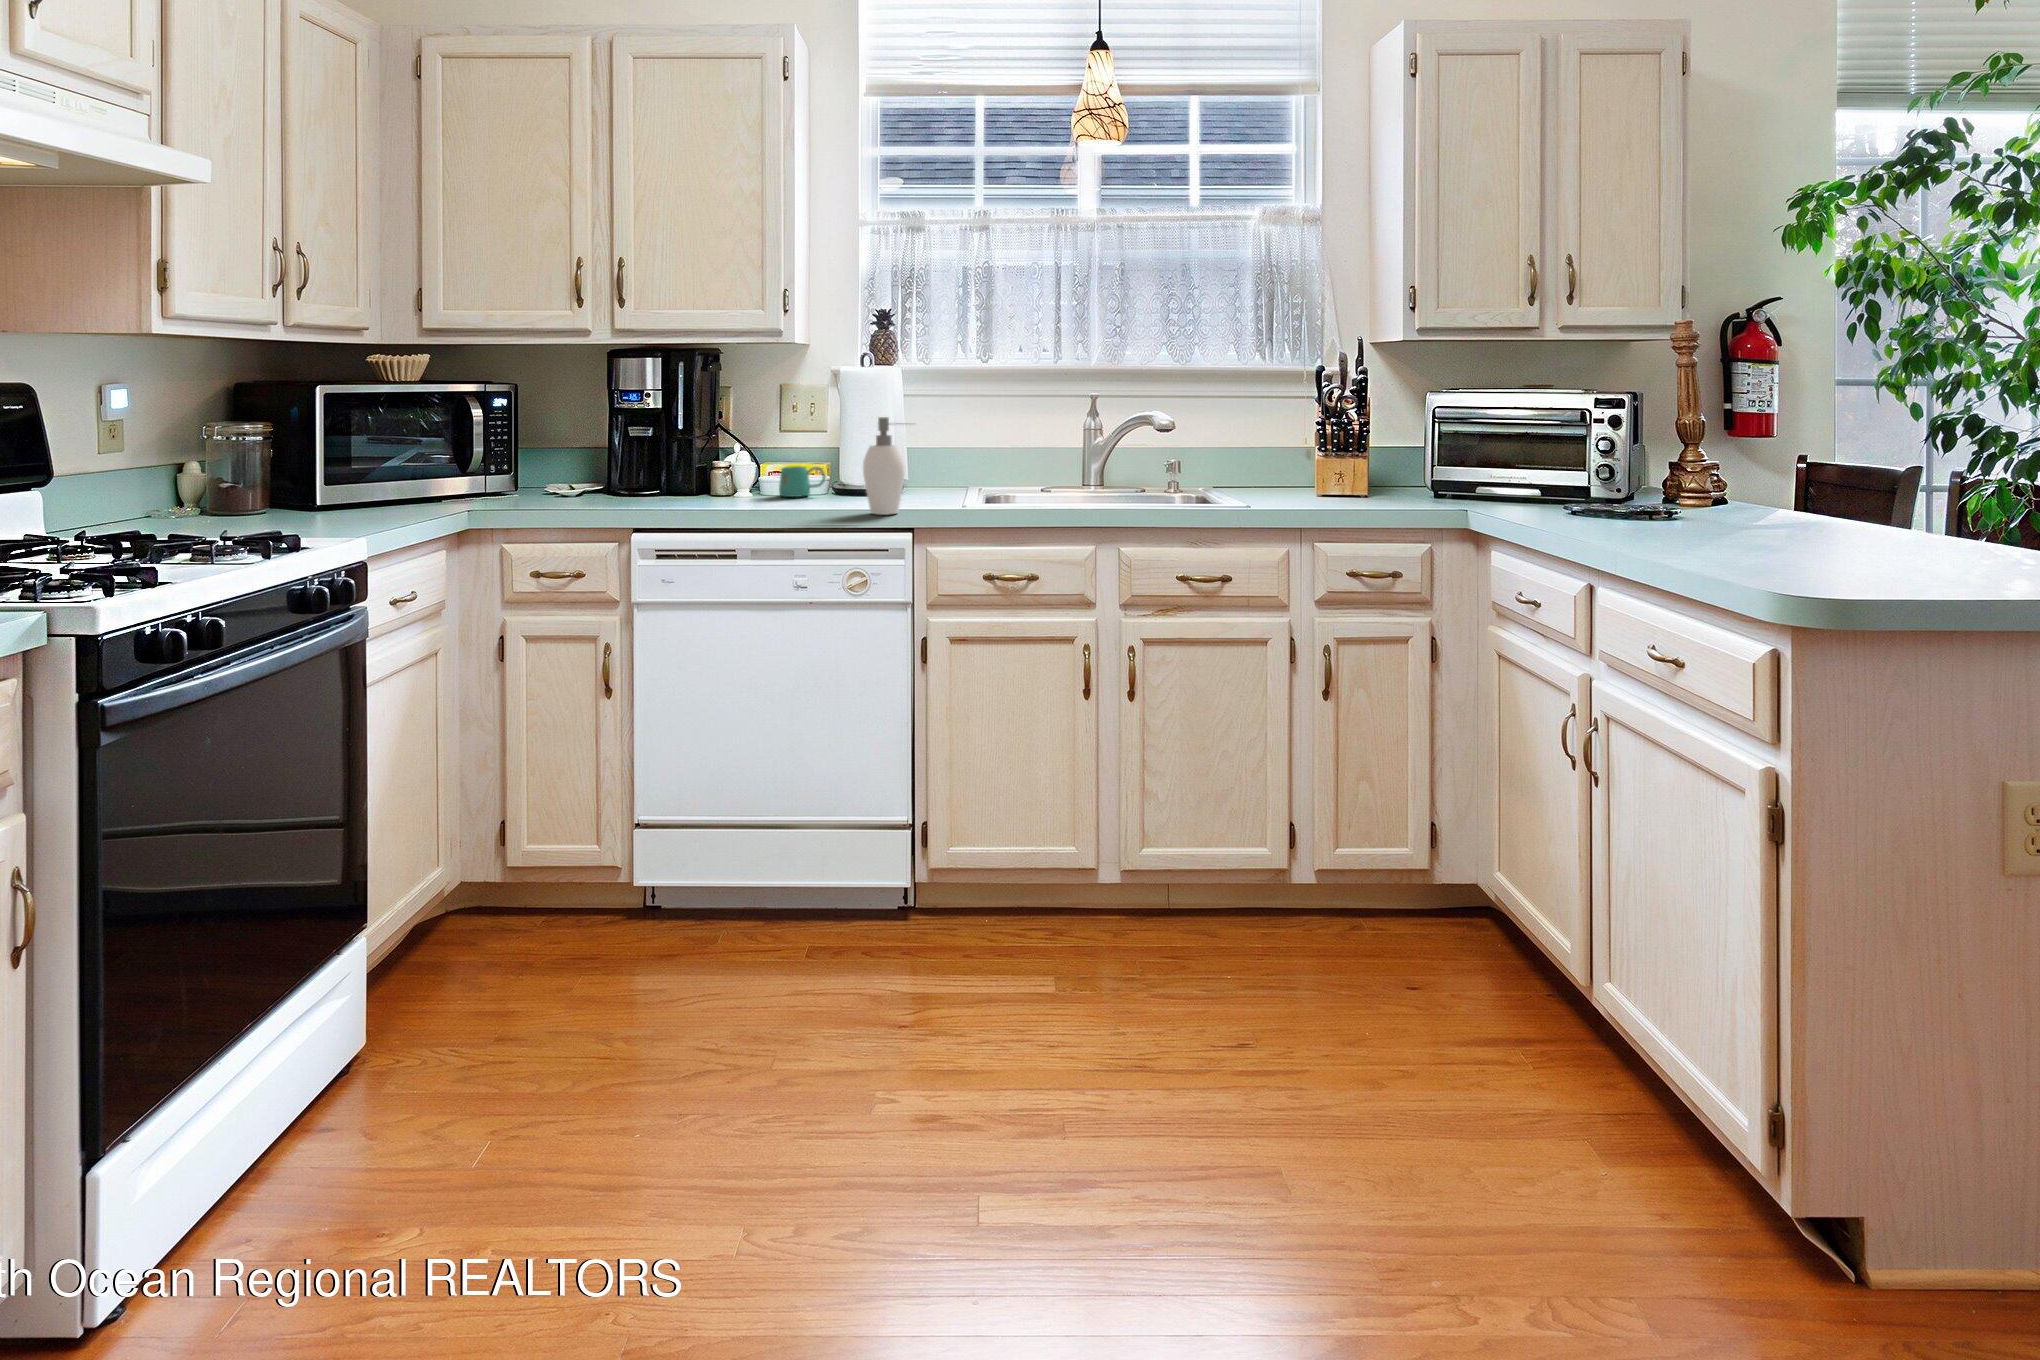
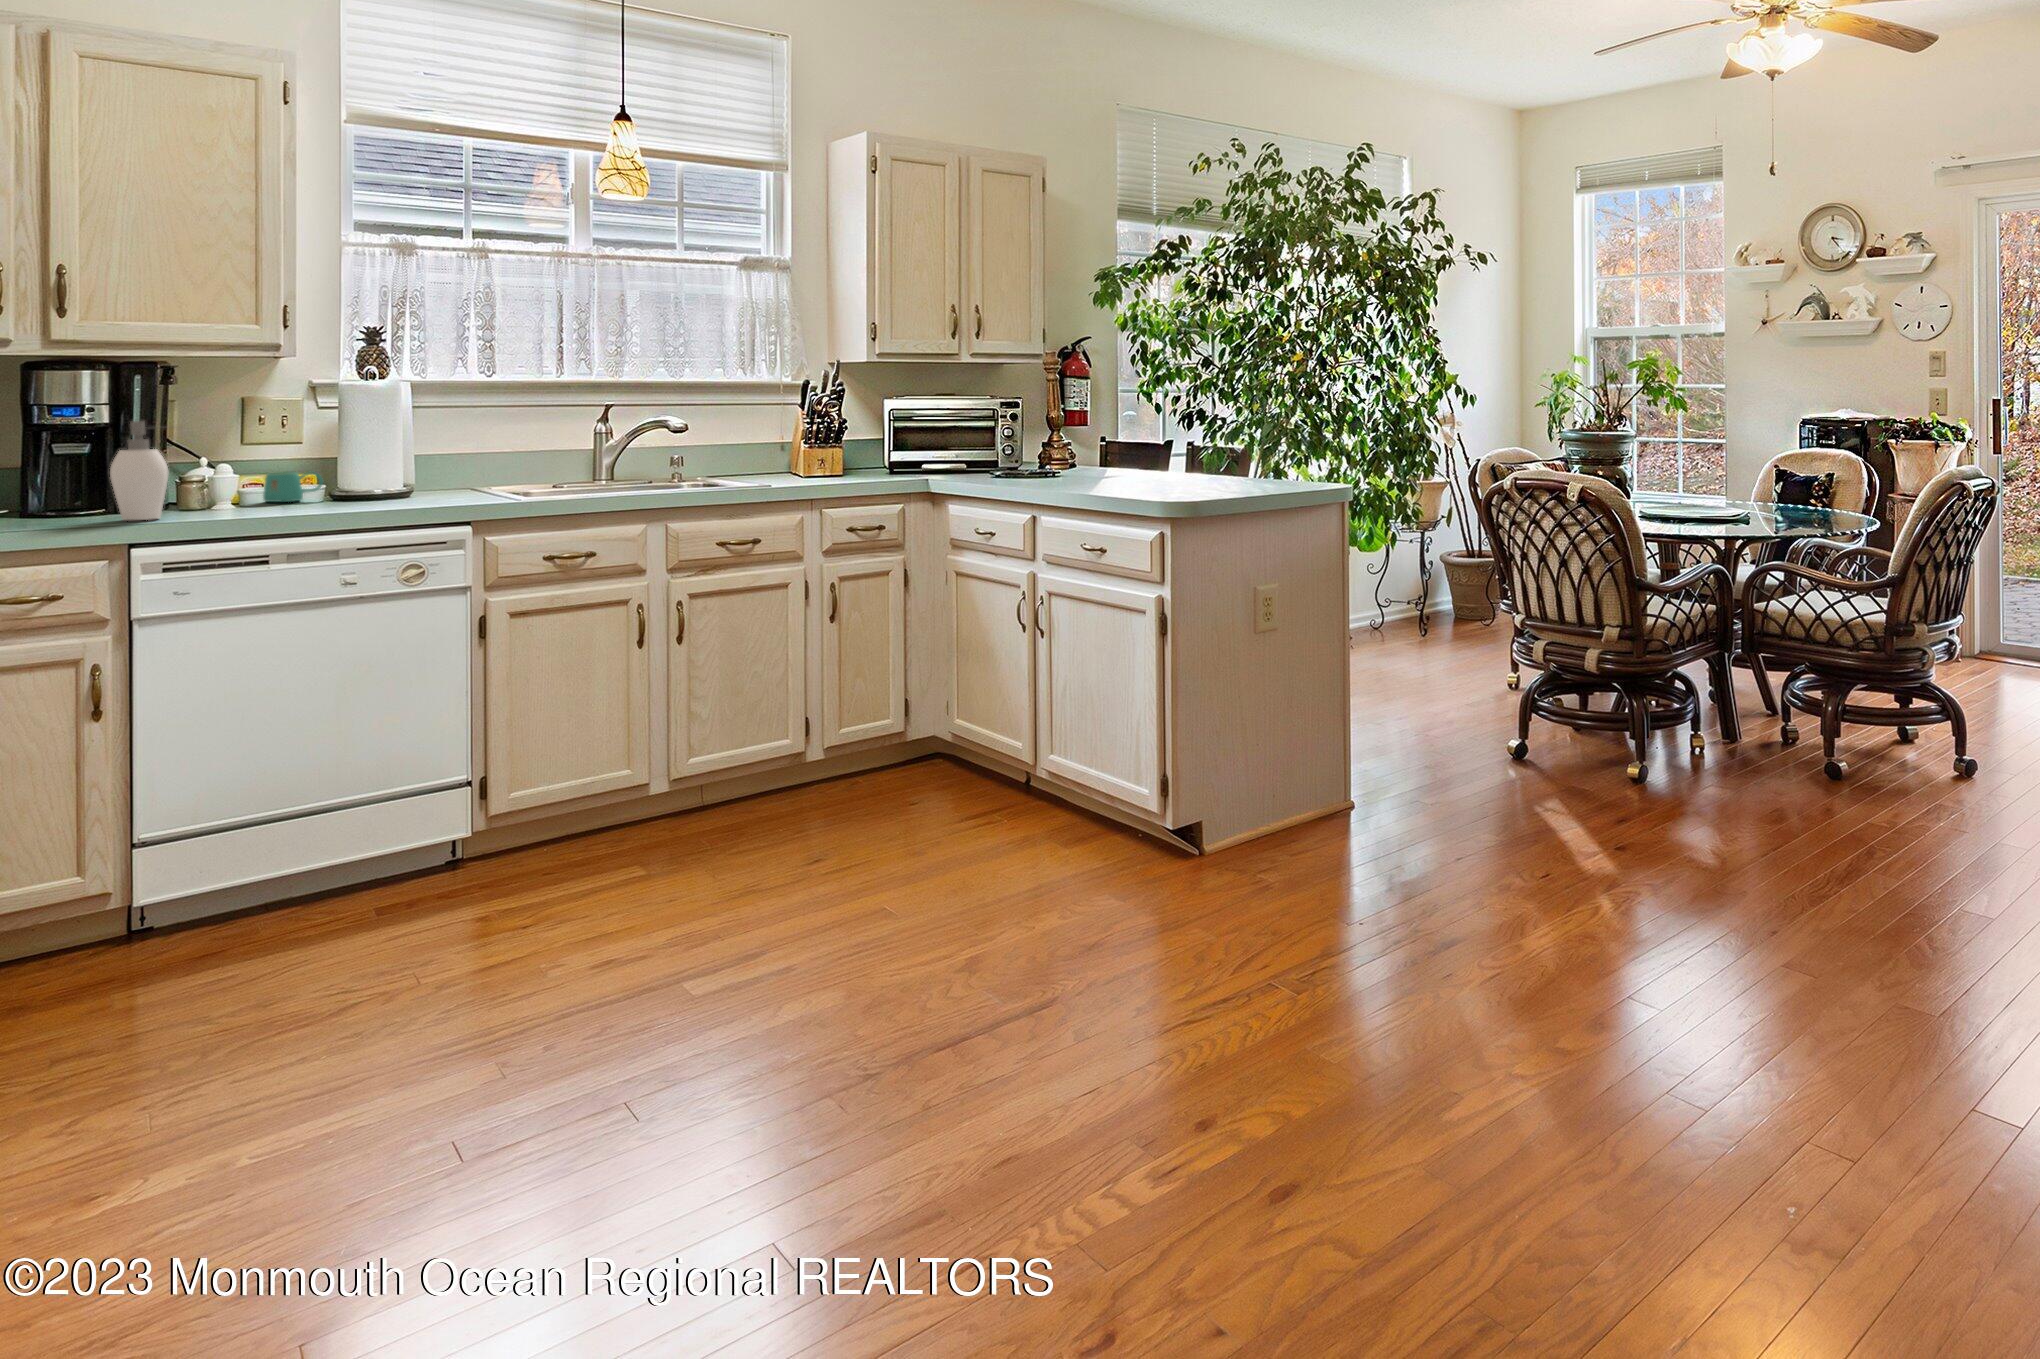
soap dispenser: present [863,417,905,515] -> present [110,421,168,520]

